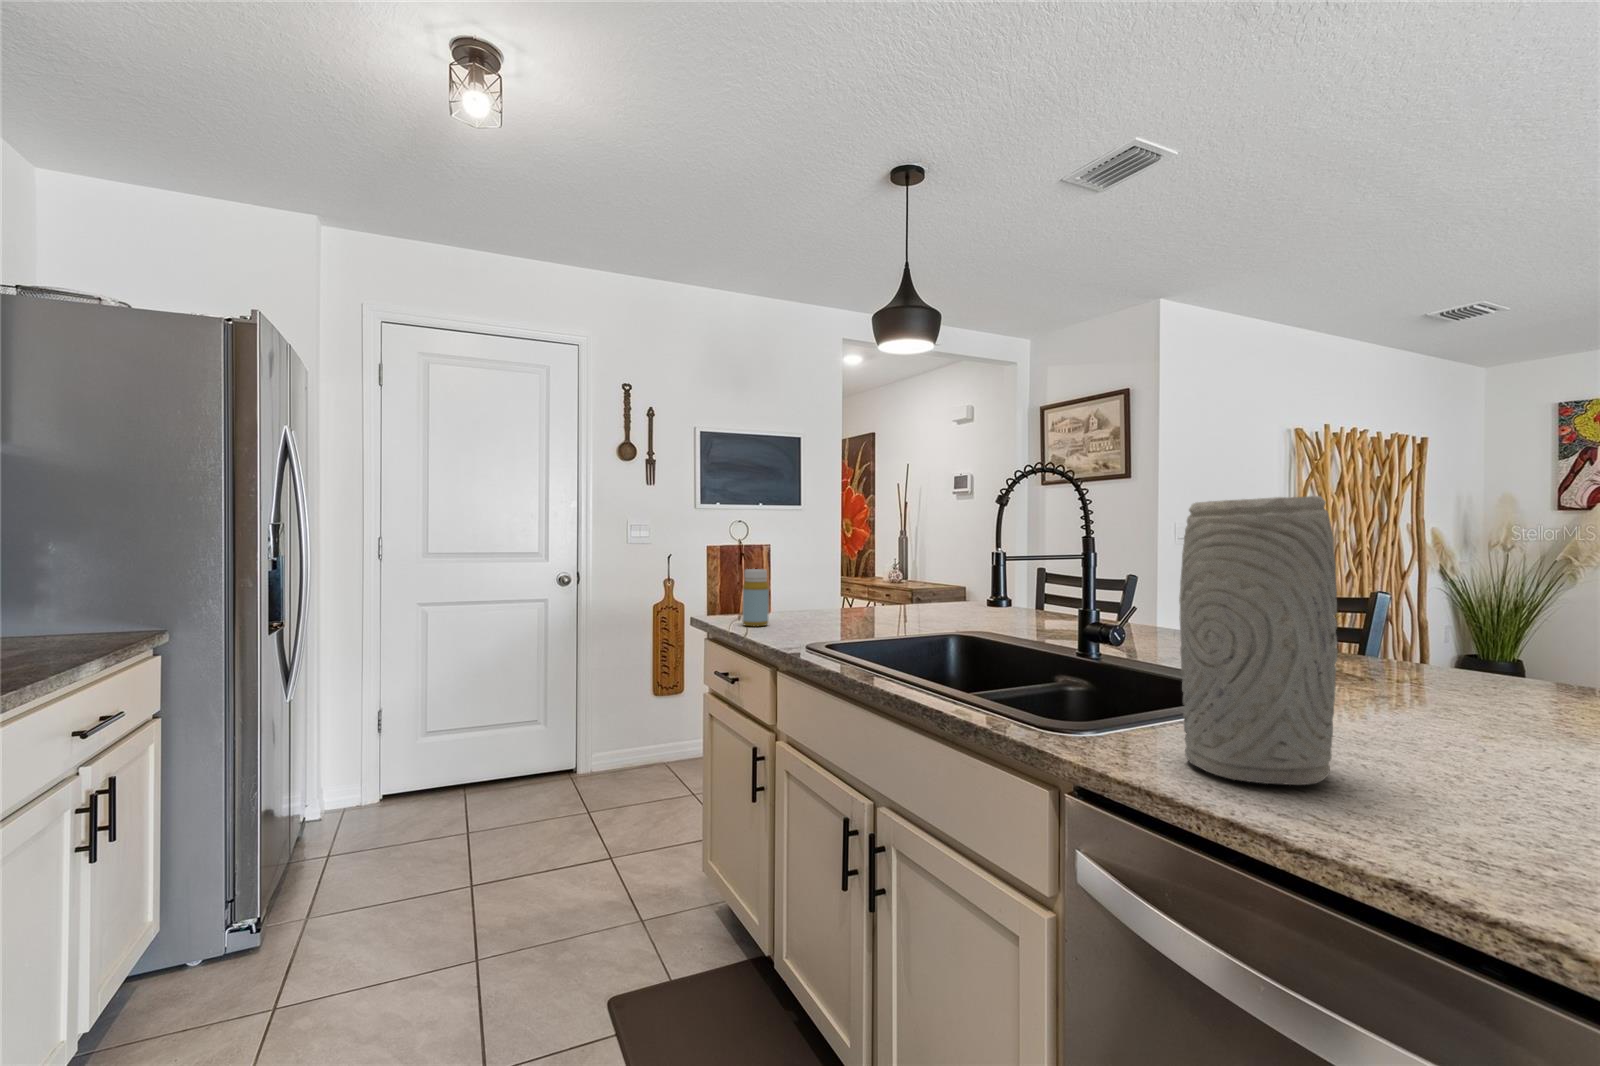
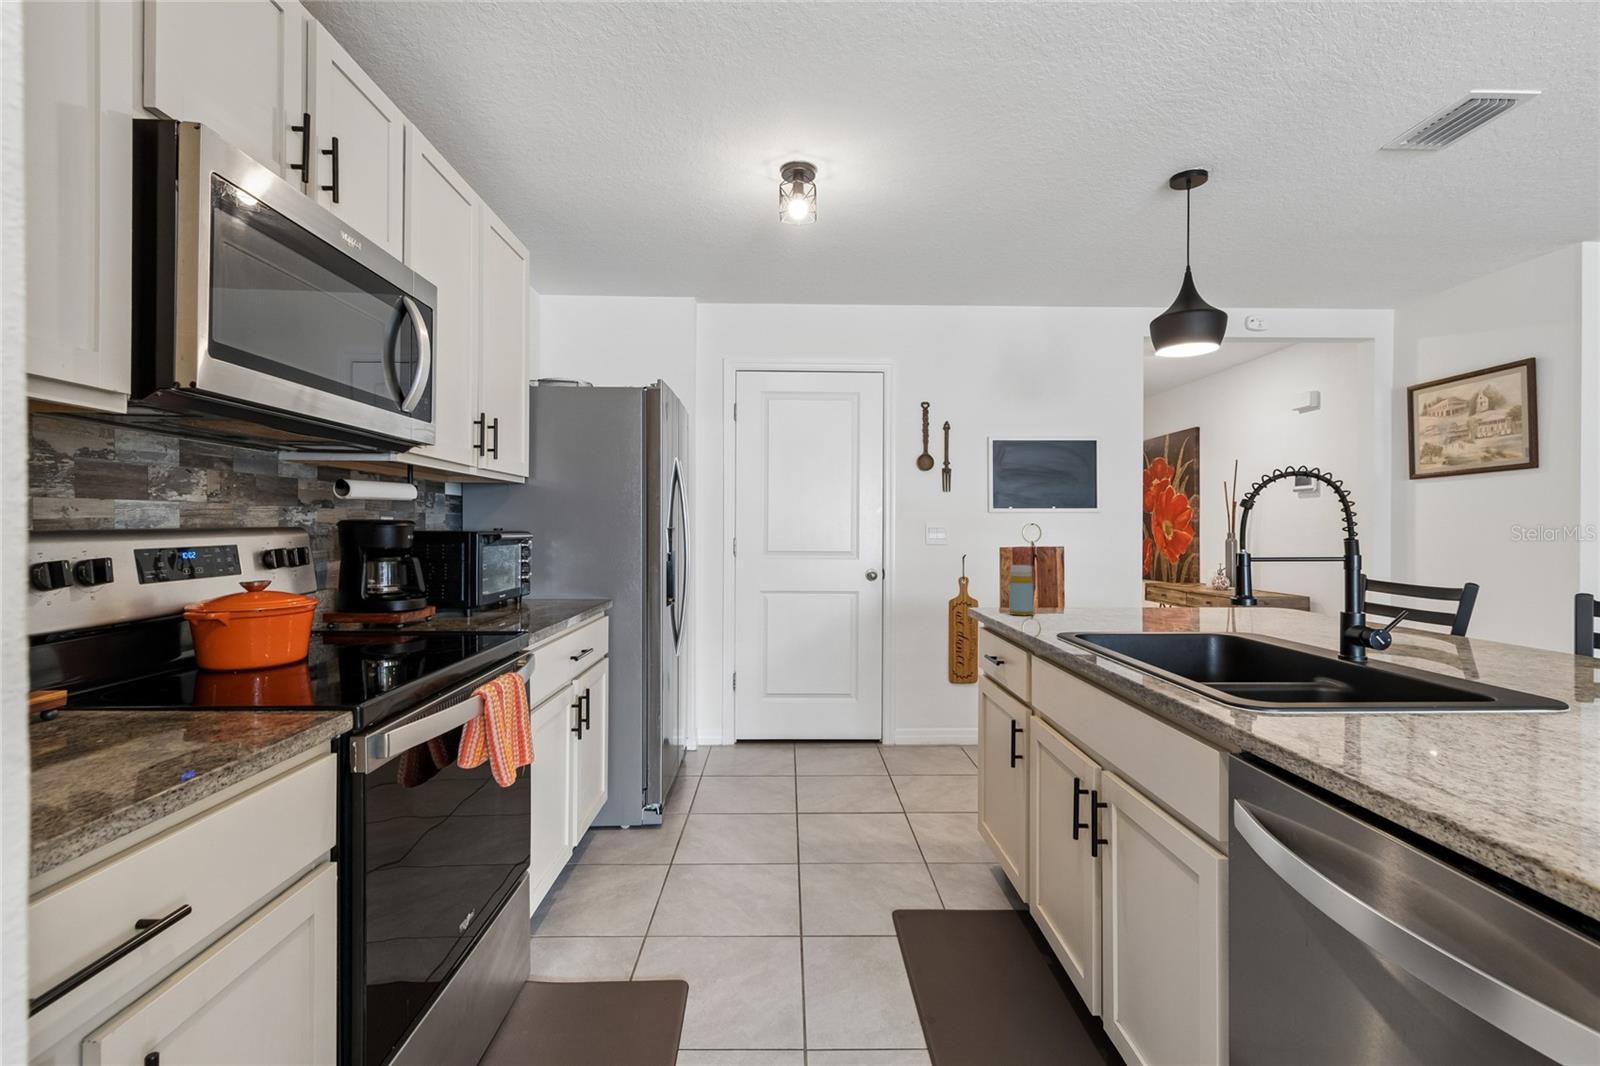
vase: present [1179,496,1338,785] -> none [1331,487,1489,755]

